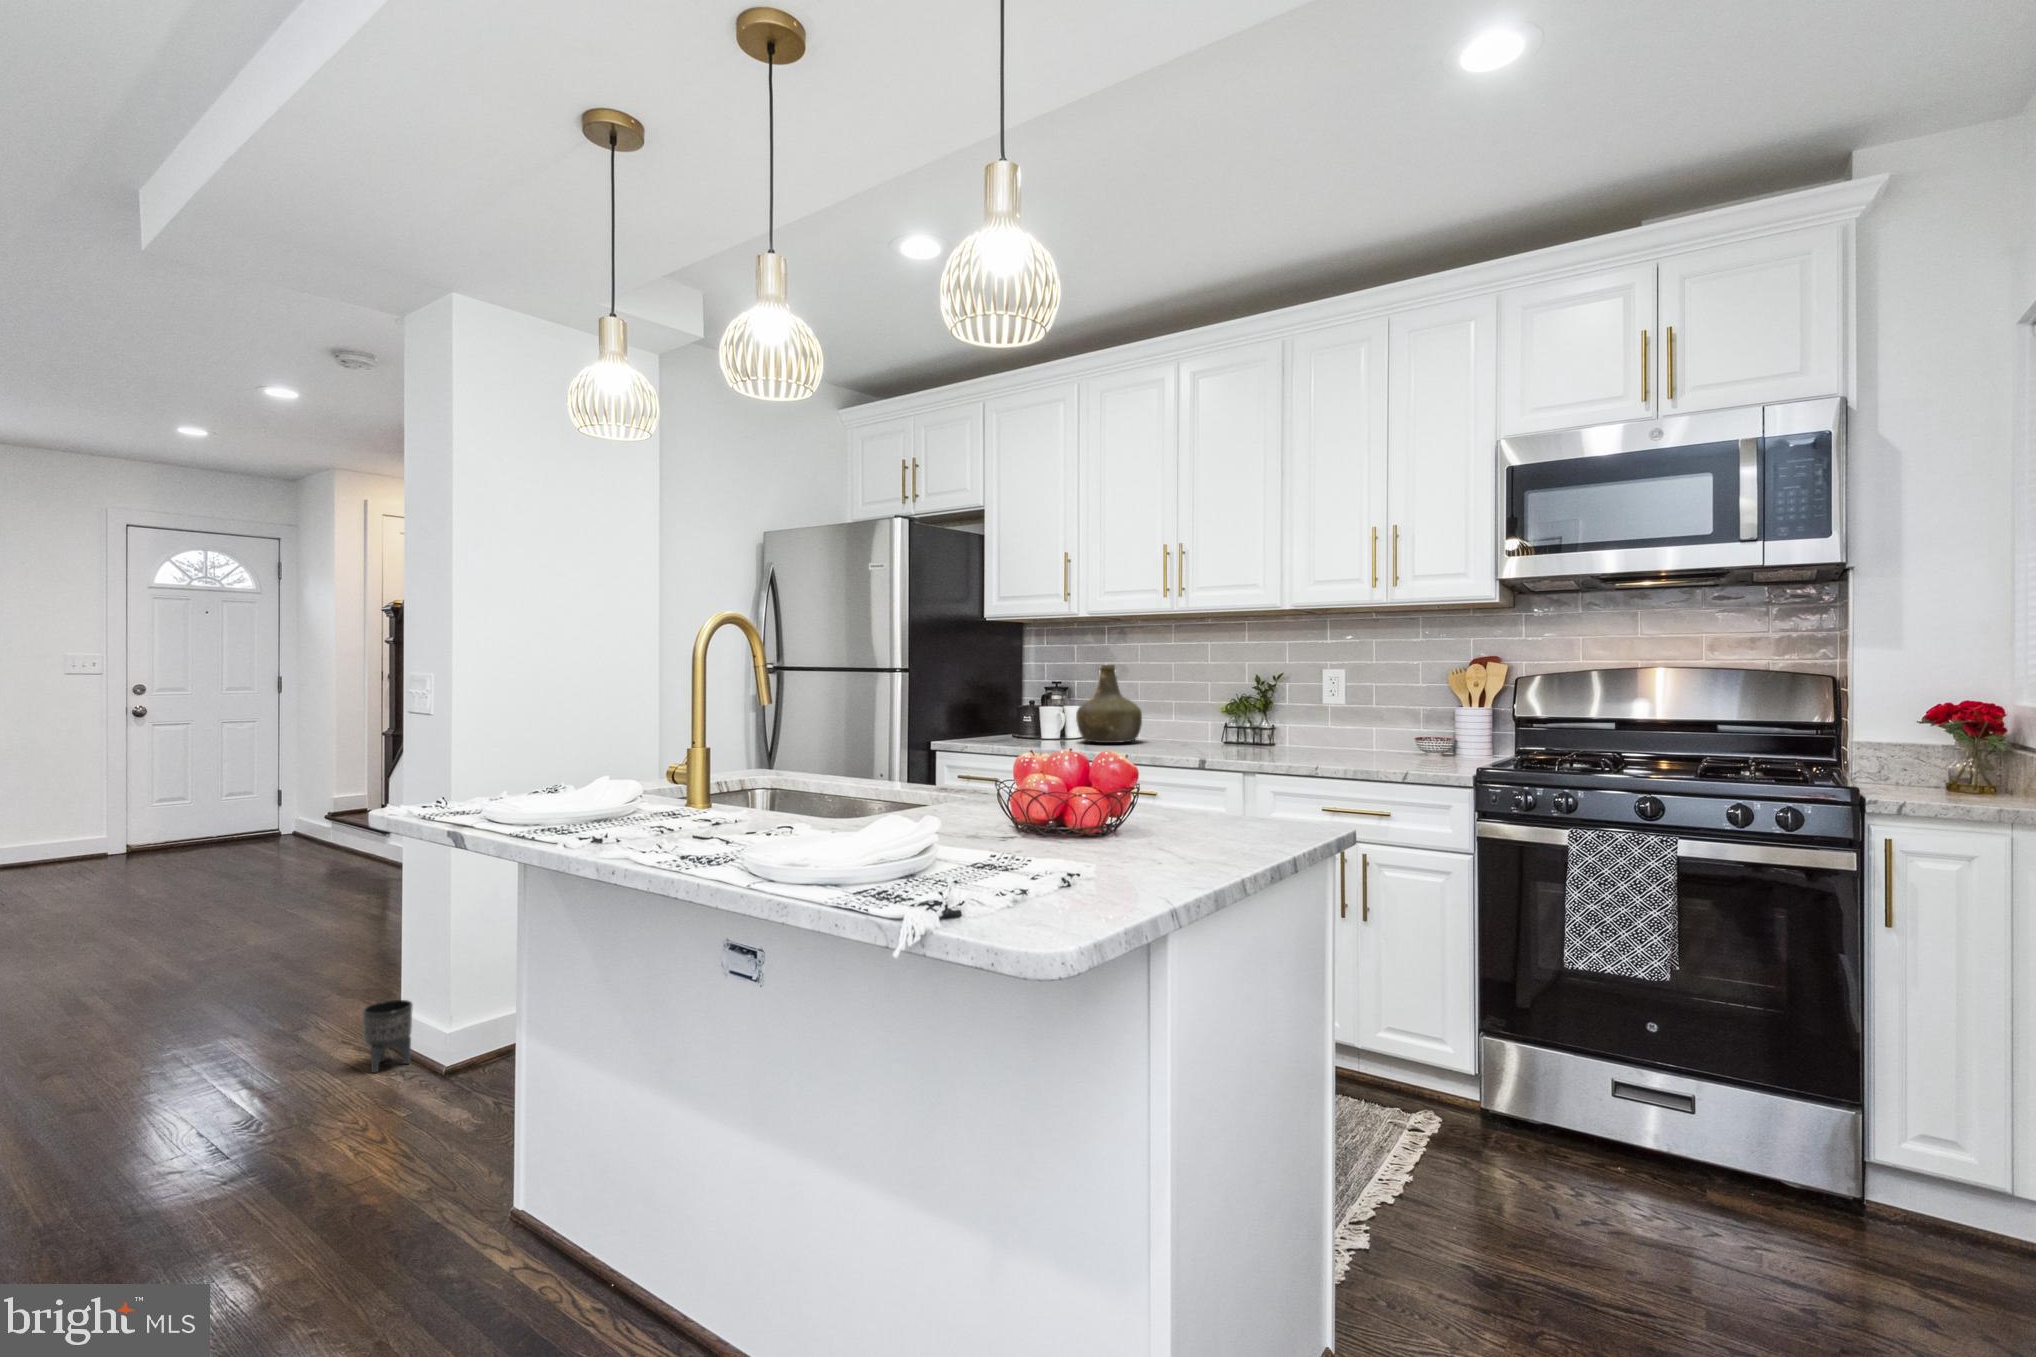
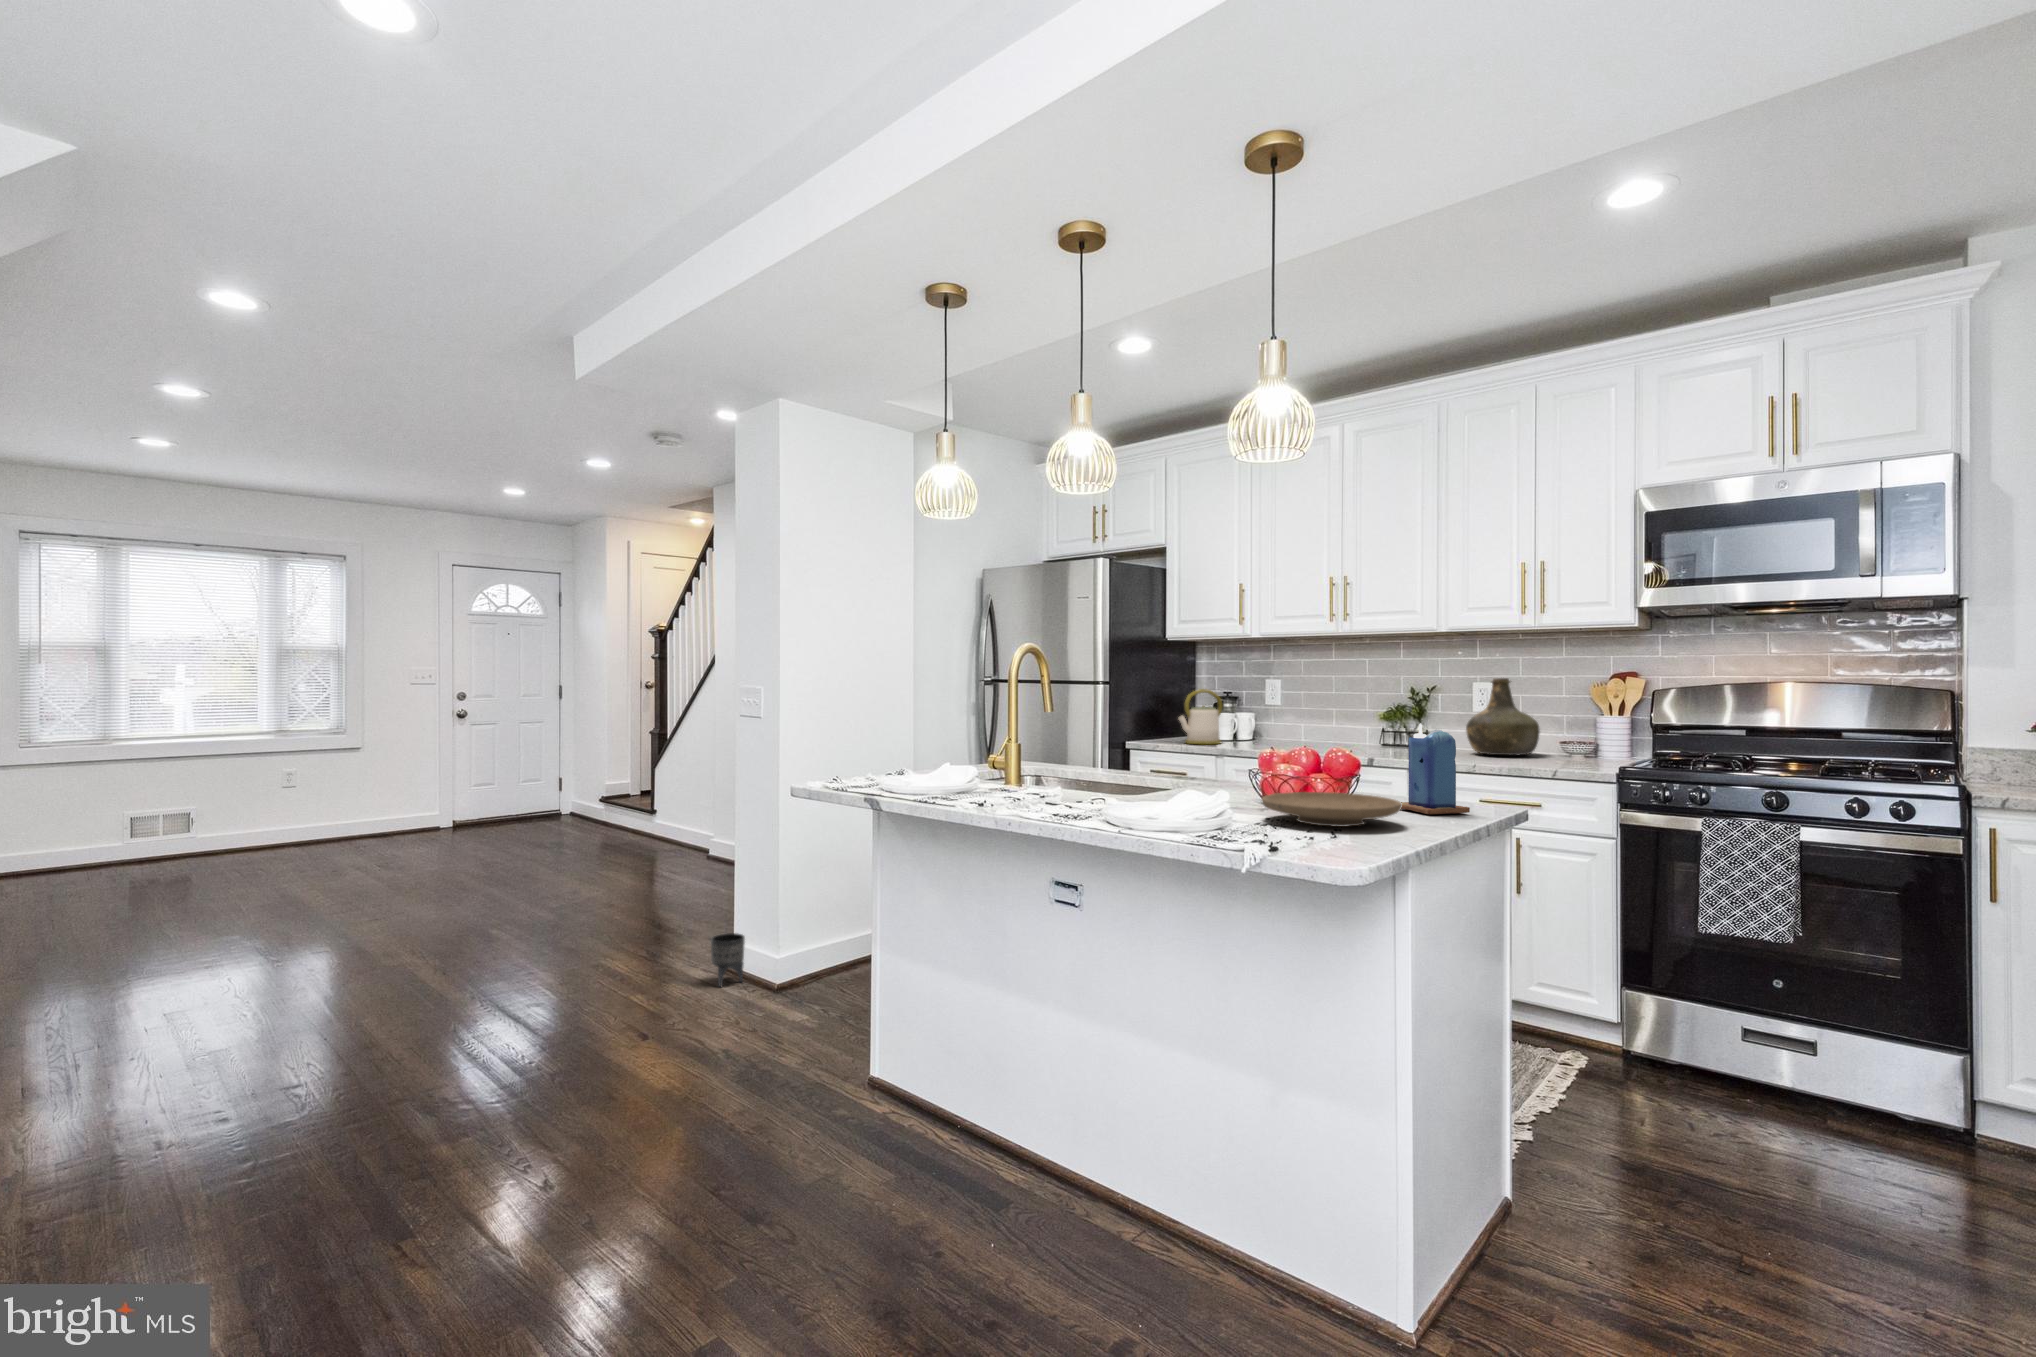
bottle: present [1076,665,1142,743] -> present [1466,678,1540,755]
kettle: none [991,679,1044,745] -> present [1179,689,1223,744]
candle: none [1183,721,1274,843] -> present [1401,723,1470,814]
plate: none [987,816,1173,868] -> present [1262,792,1402,827]

